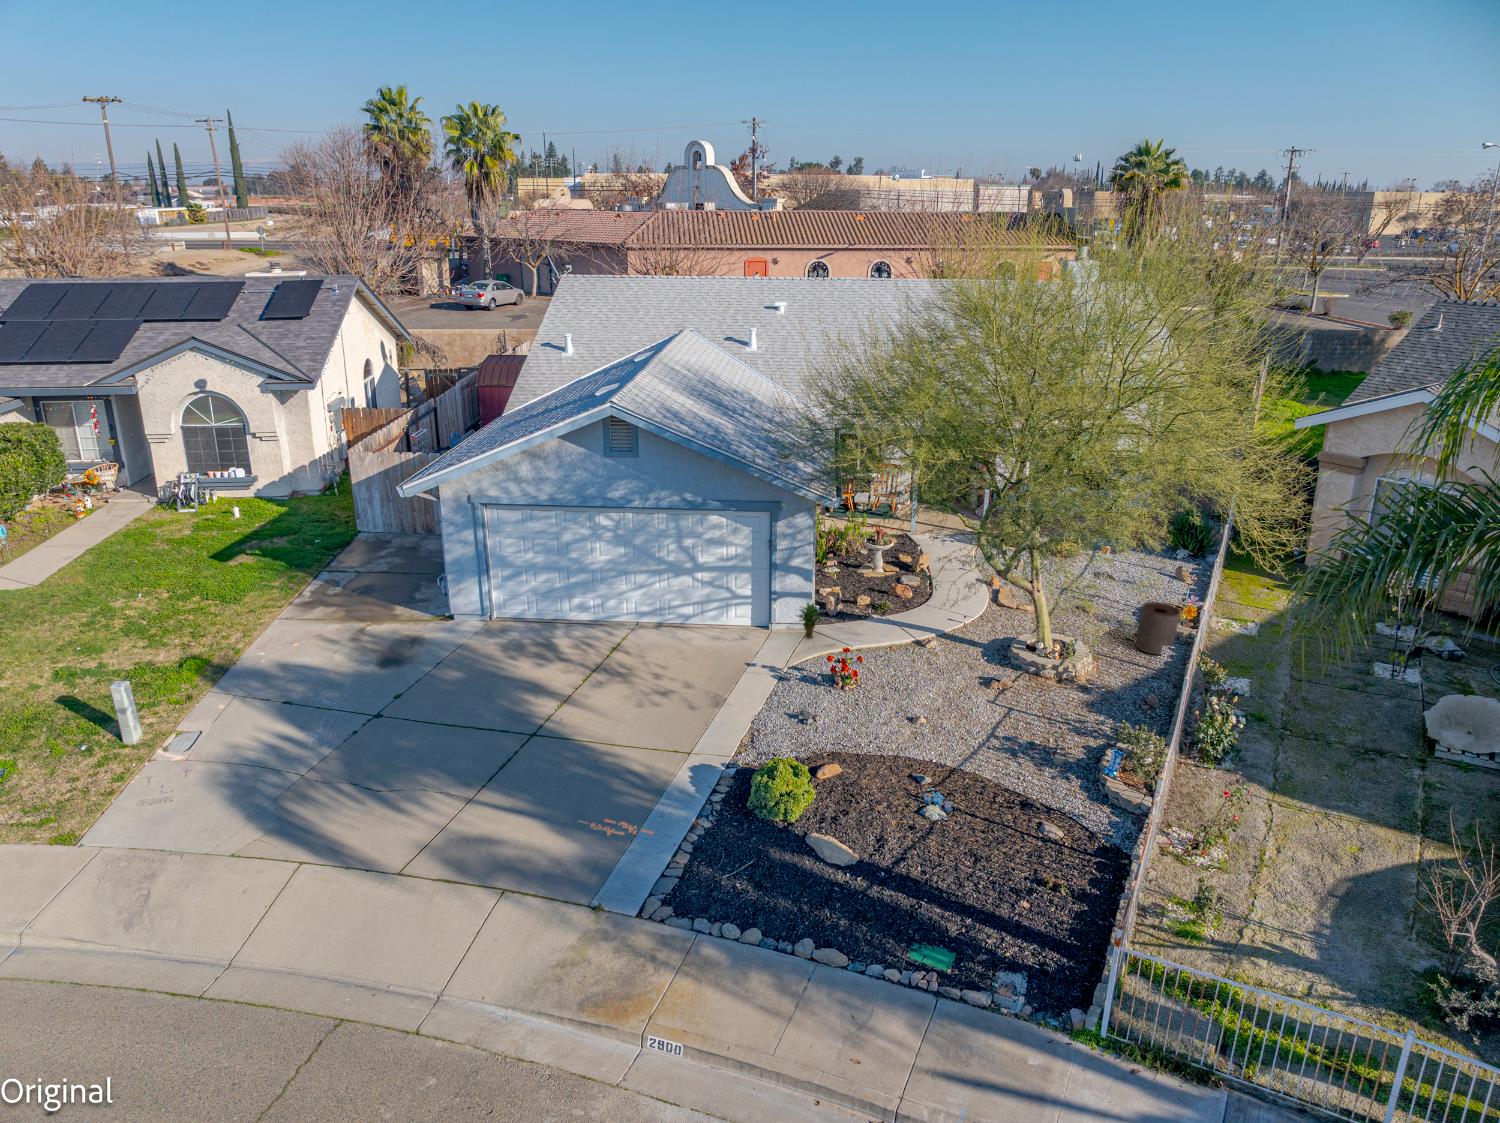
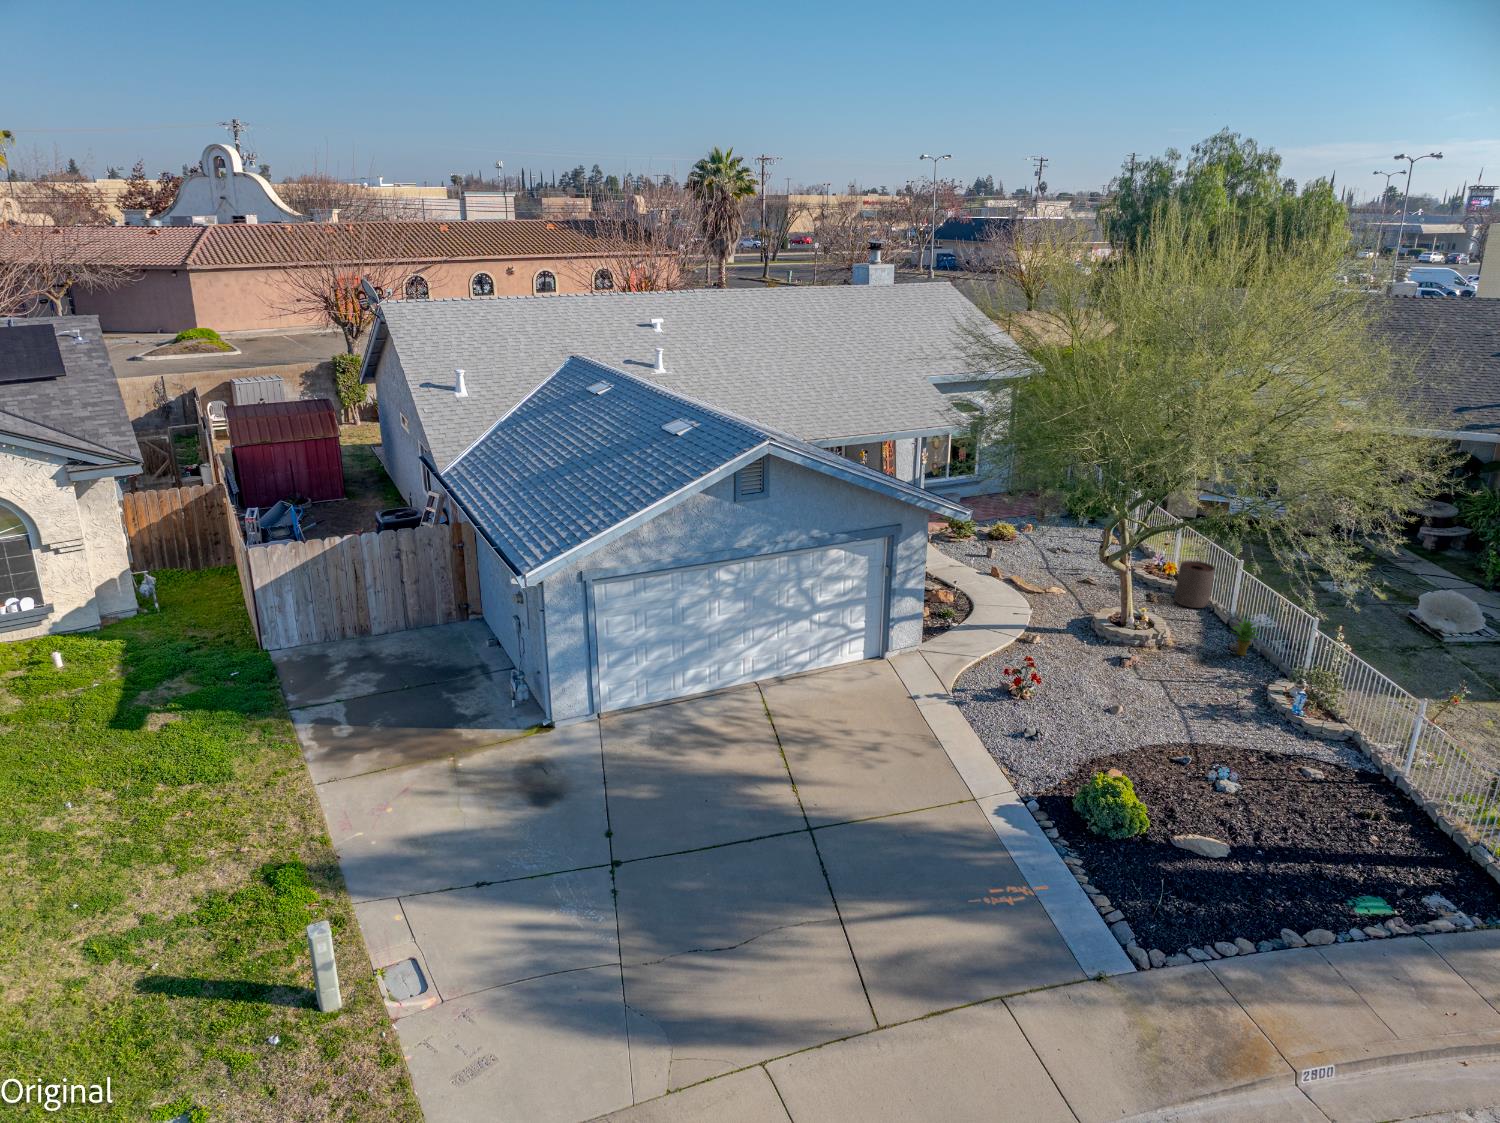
potted plant: present [798,603,822,639] -> present [1233,618,1258,656]

